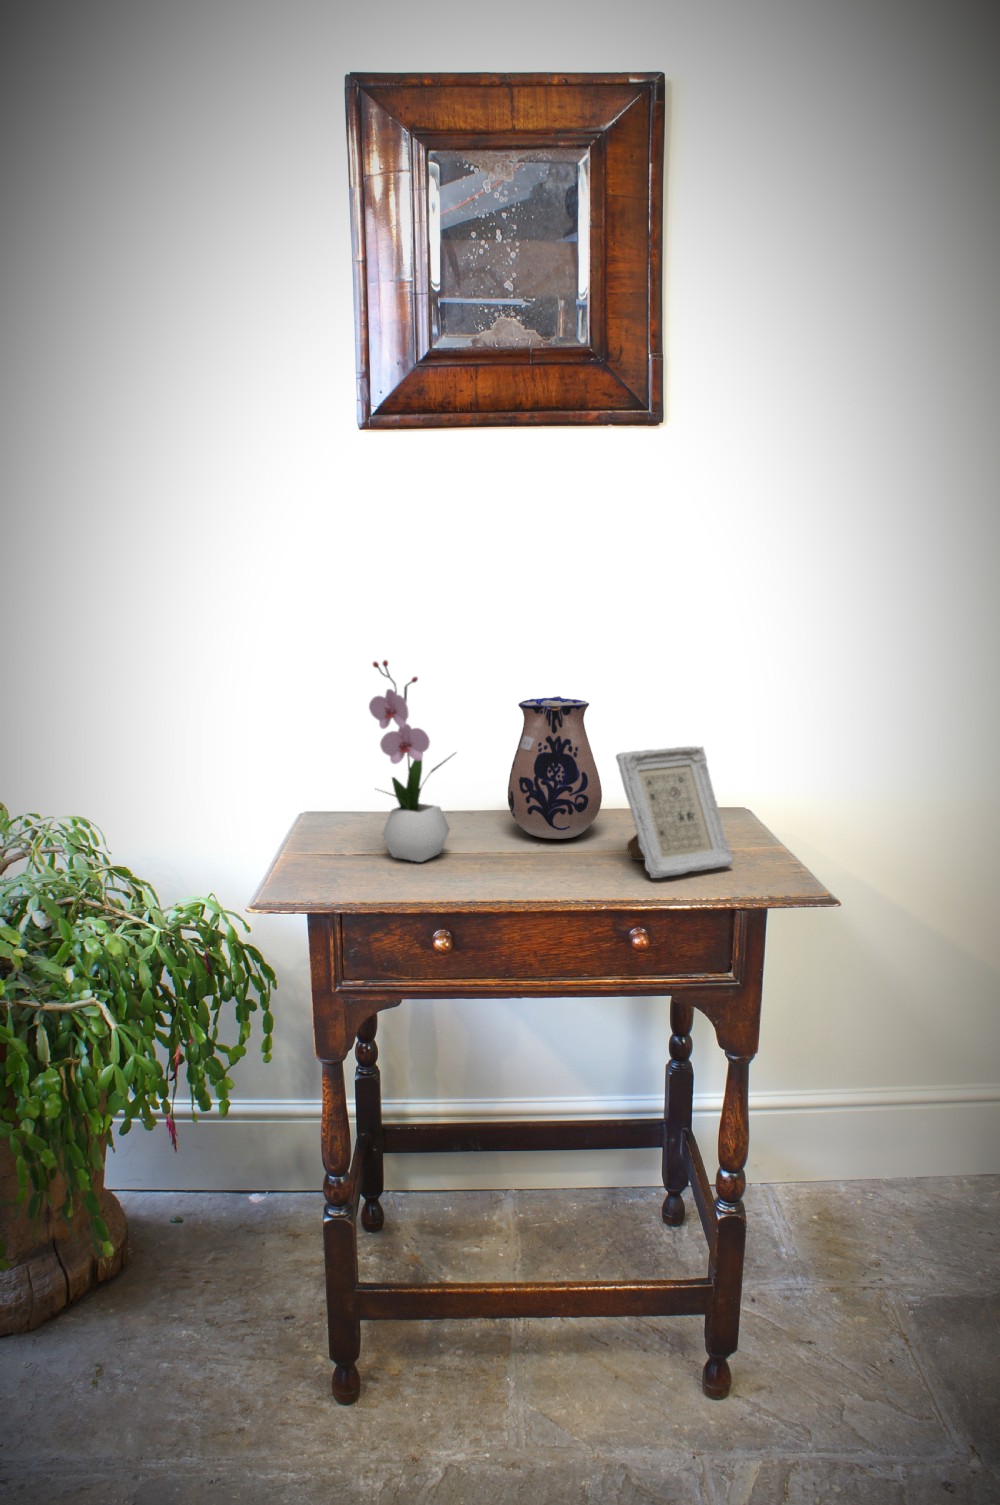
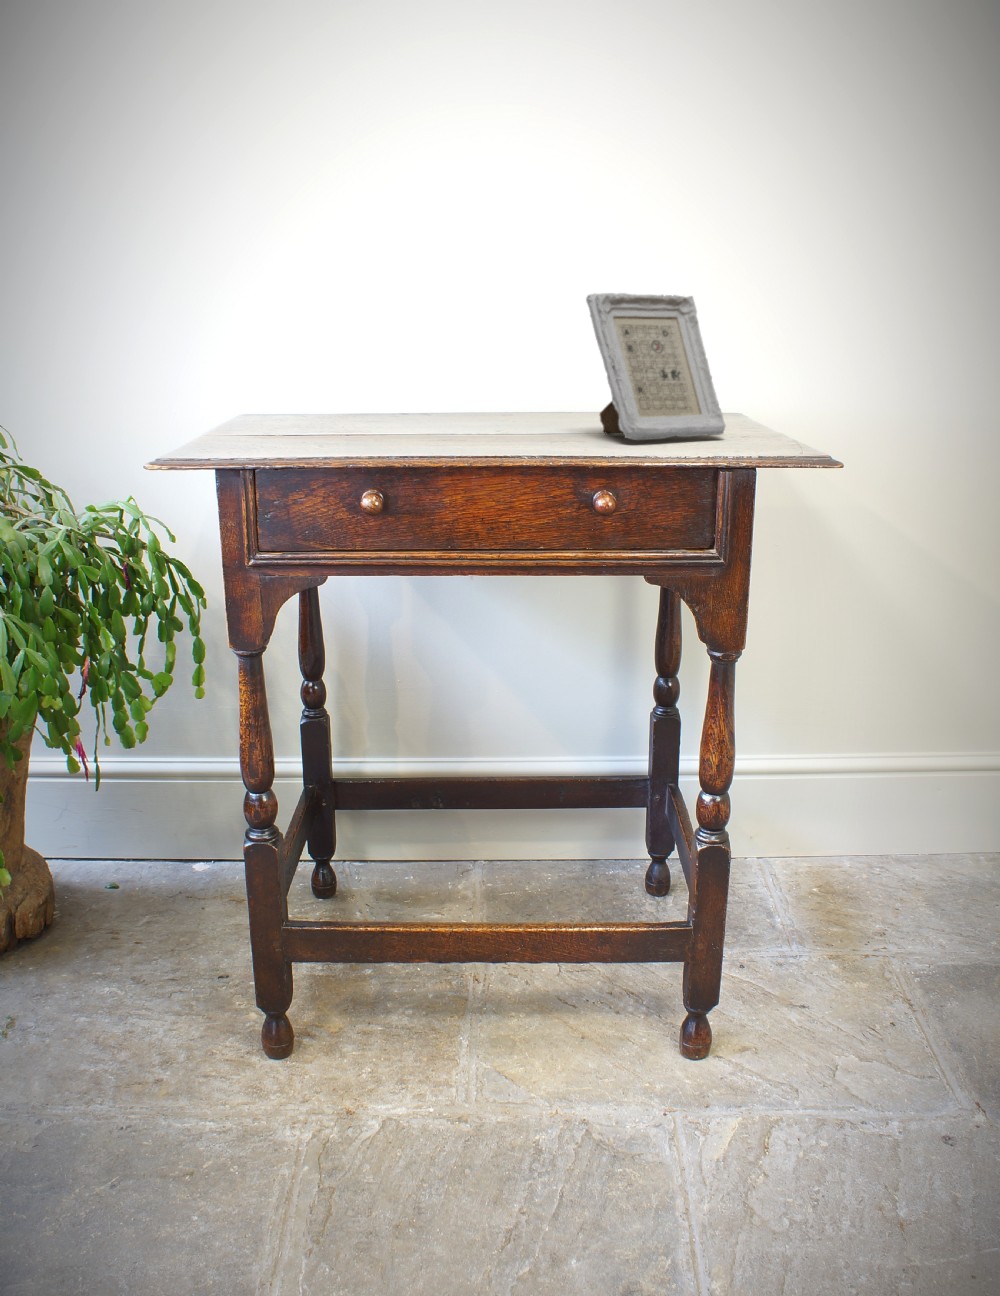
flower arrangement: present [369,660,454,862] -> none [289,180,400,434]
ceramic pitcher: present [508,696,602,839] -> none [464,256,574,424]

